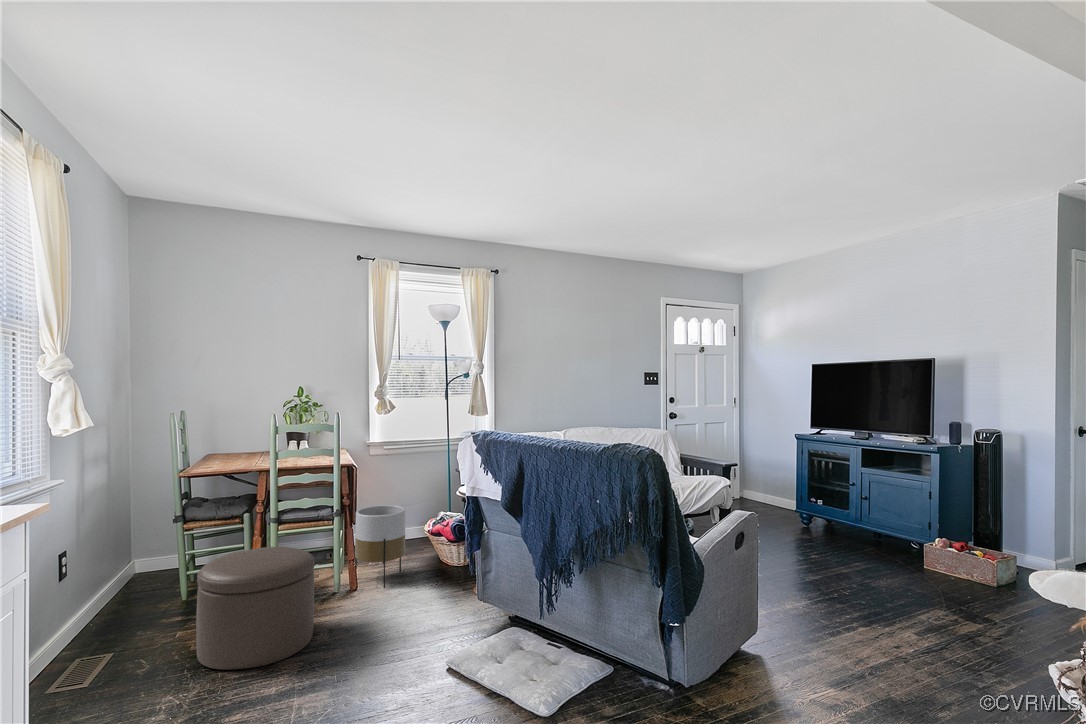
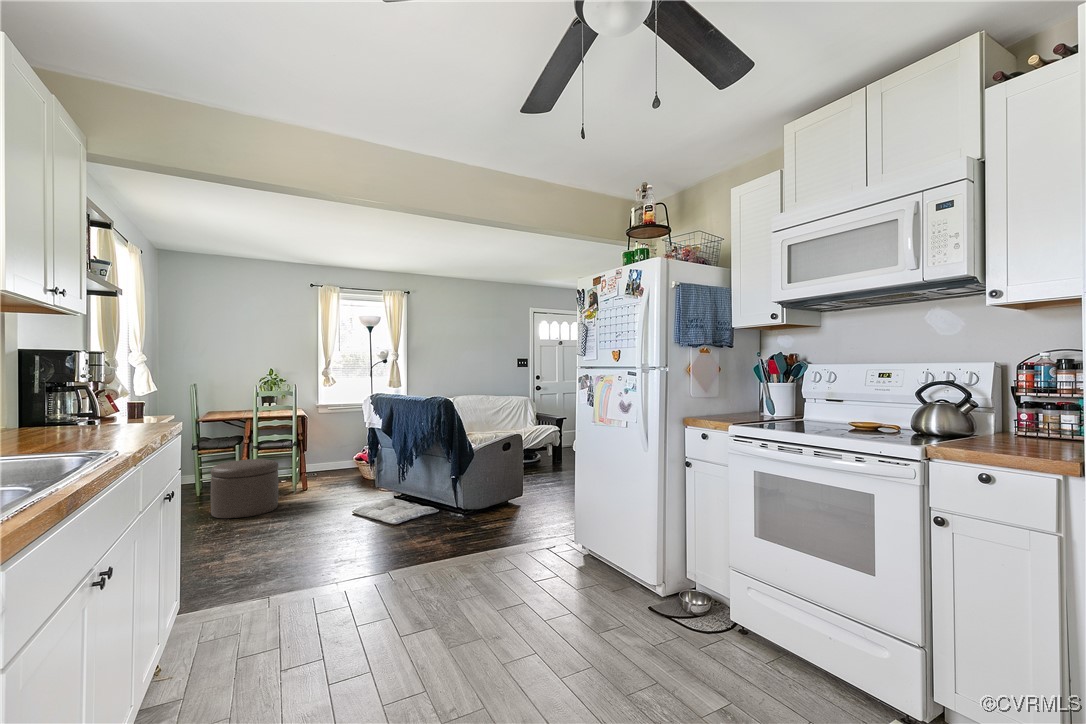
planter: present [355,505,405,588] -> none [307,442,339,489]

